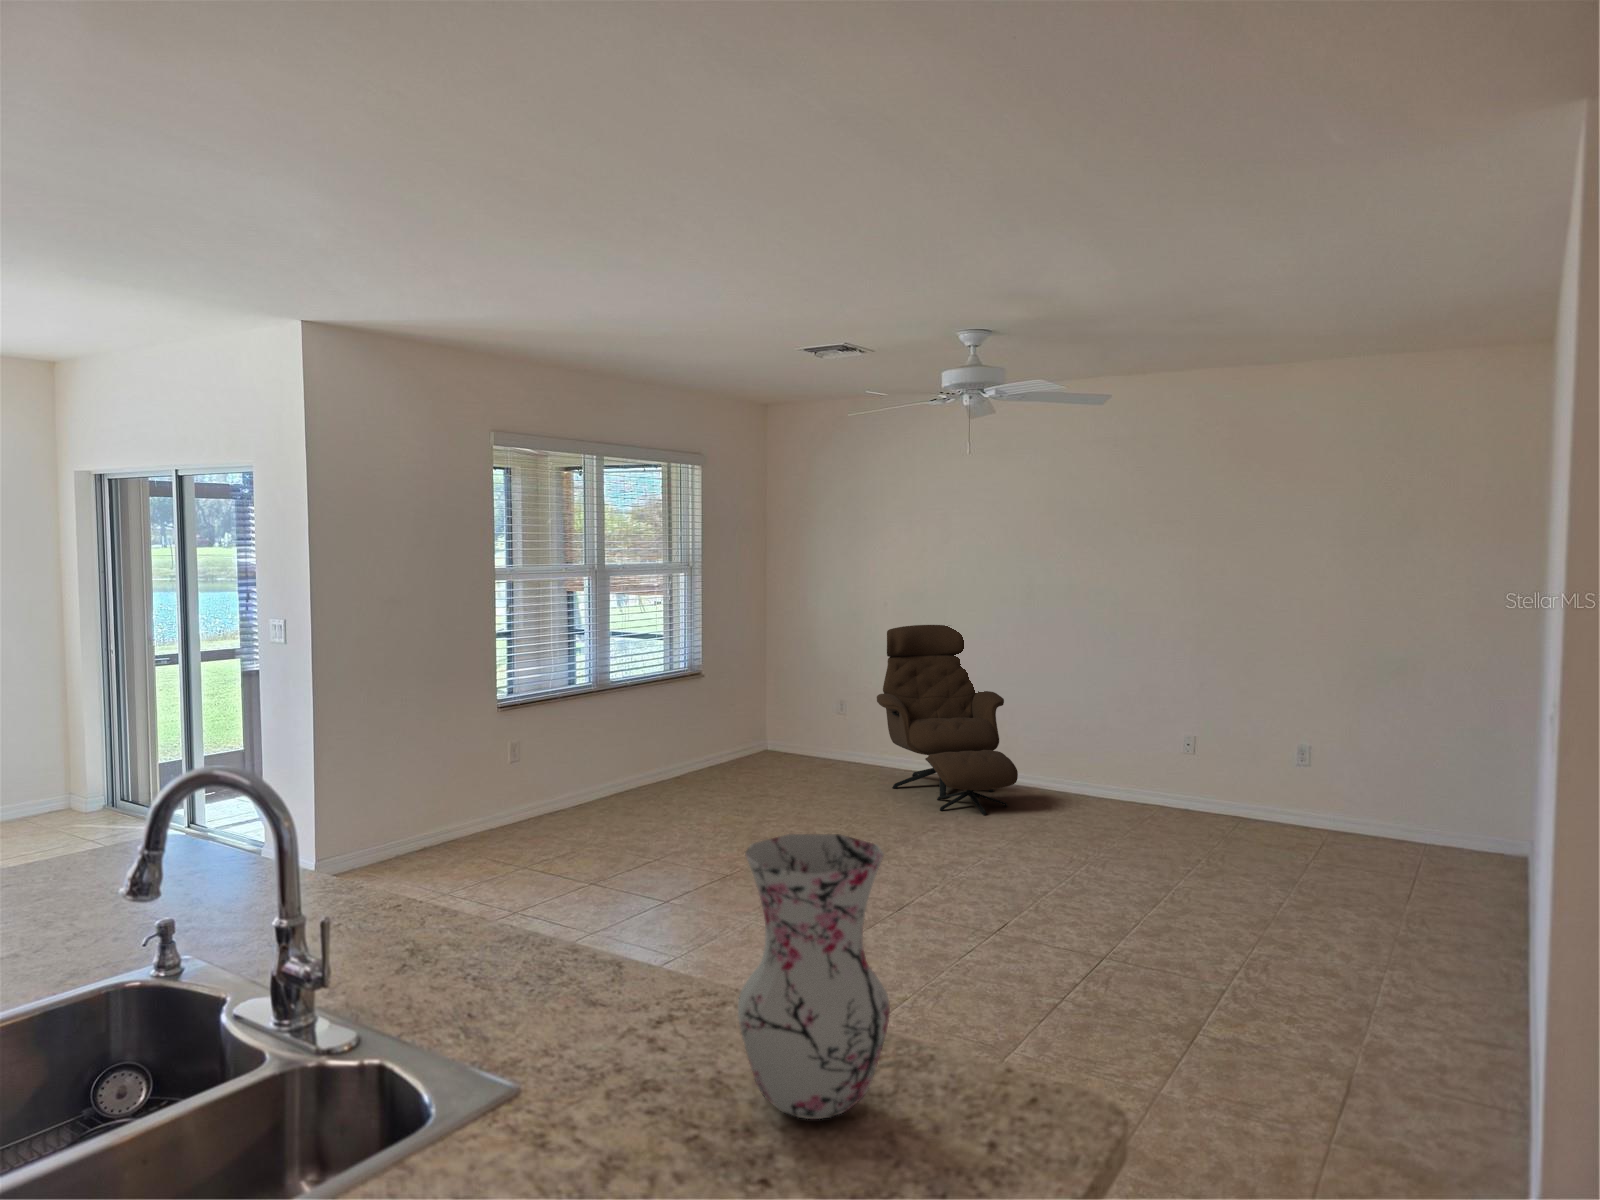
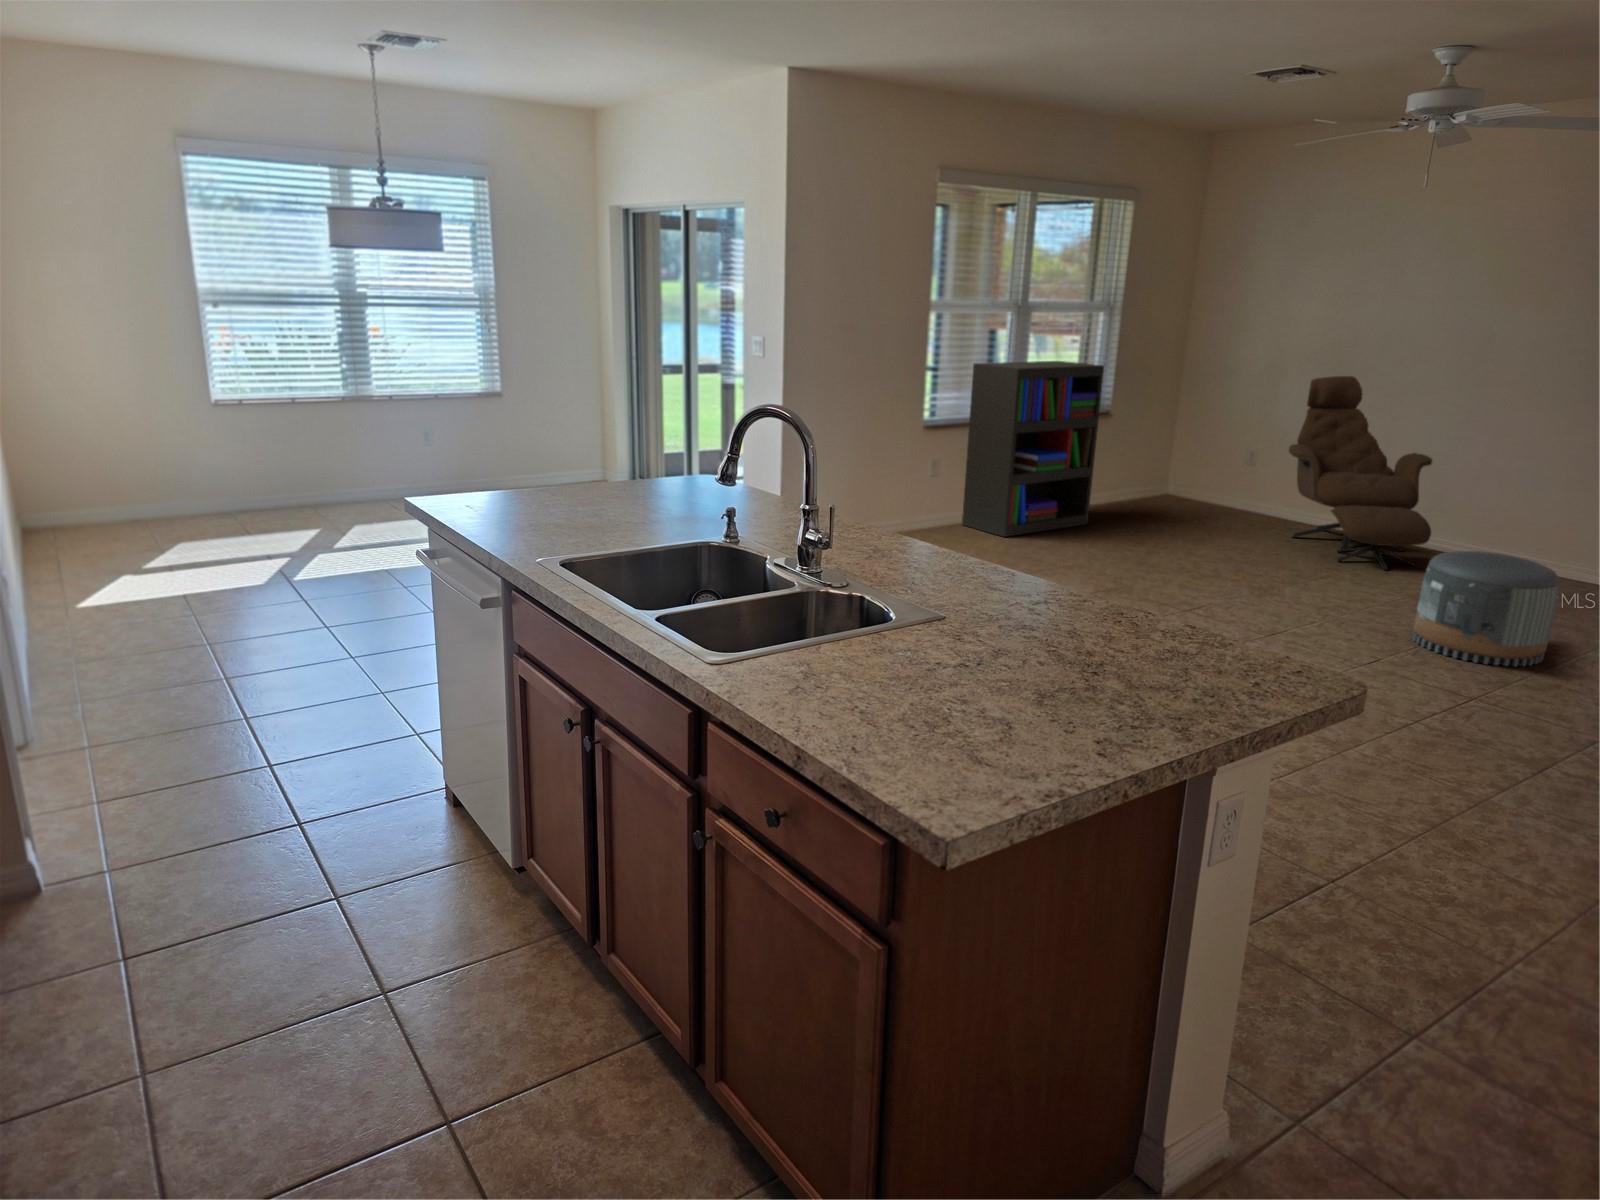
bookshelf: none [550,625,690,824] -> present [962,361,1104,537]
pouf: none [1028,795,1149,912] -> present [1412,551,1559,666]
vase: present [738,834,890,1119] -> none [1092,472,1209,654]

